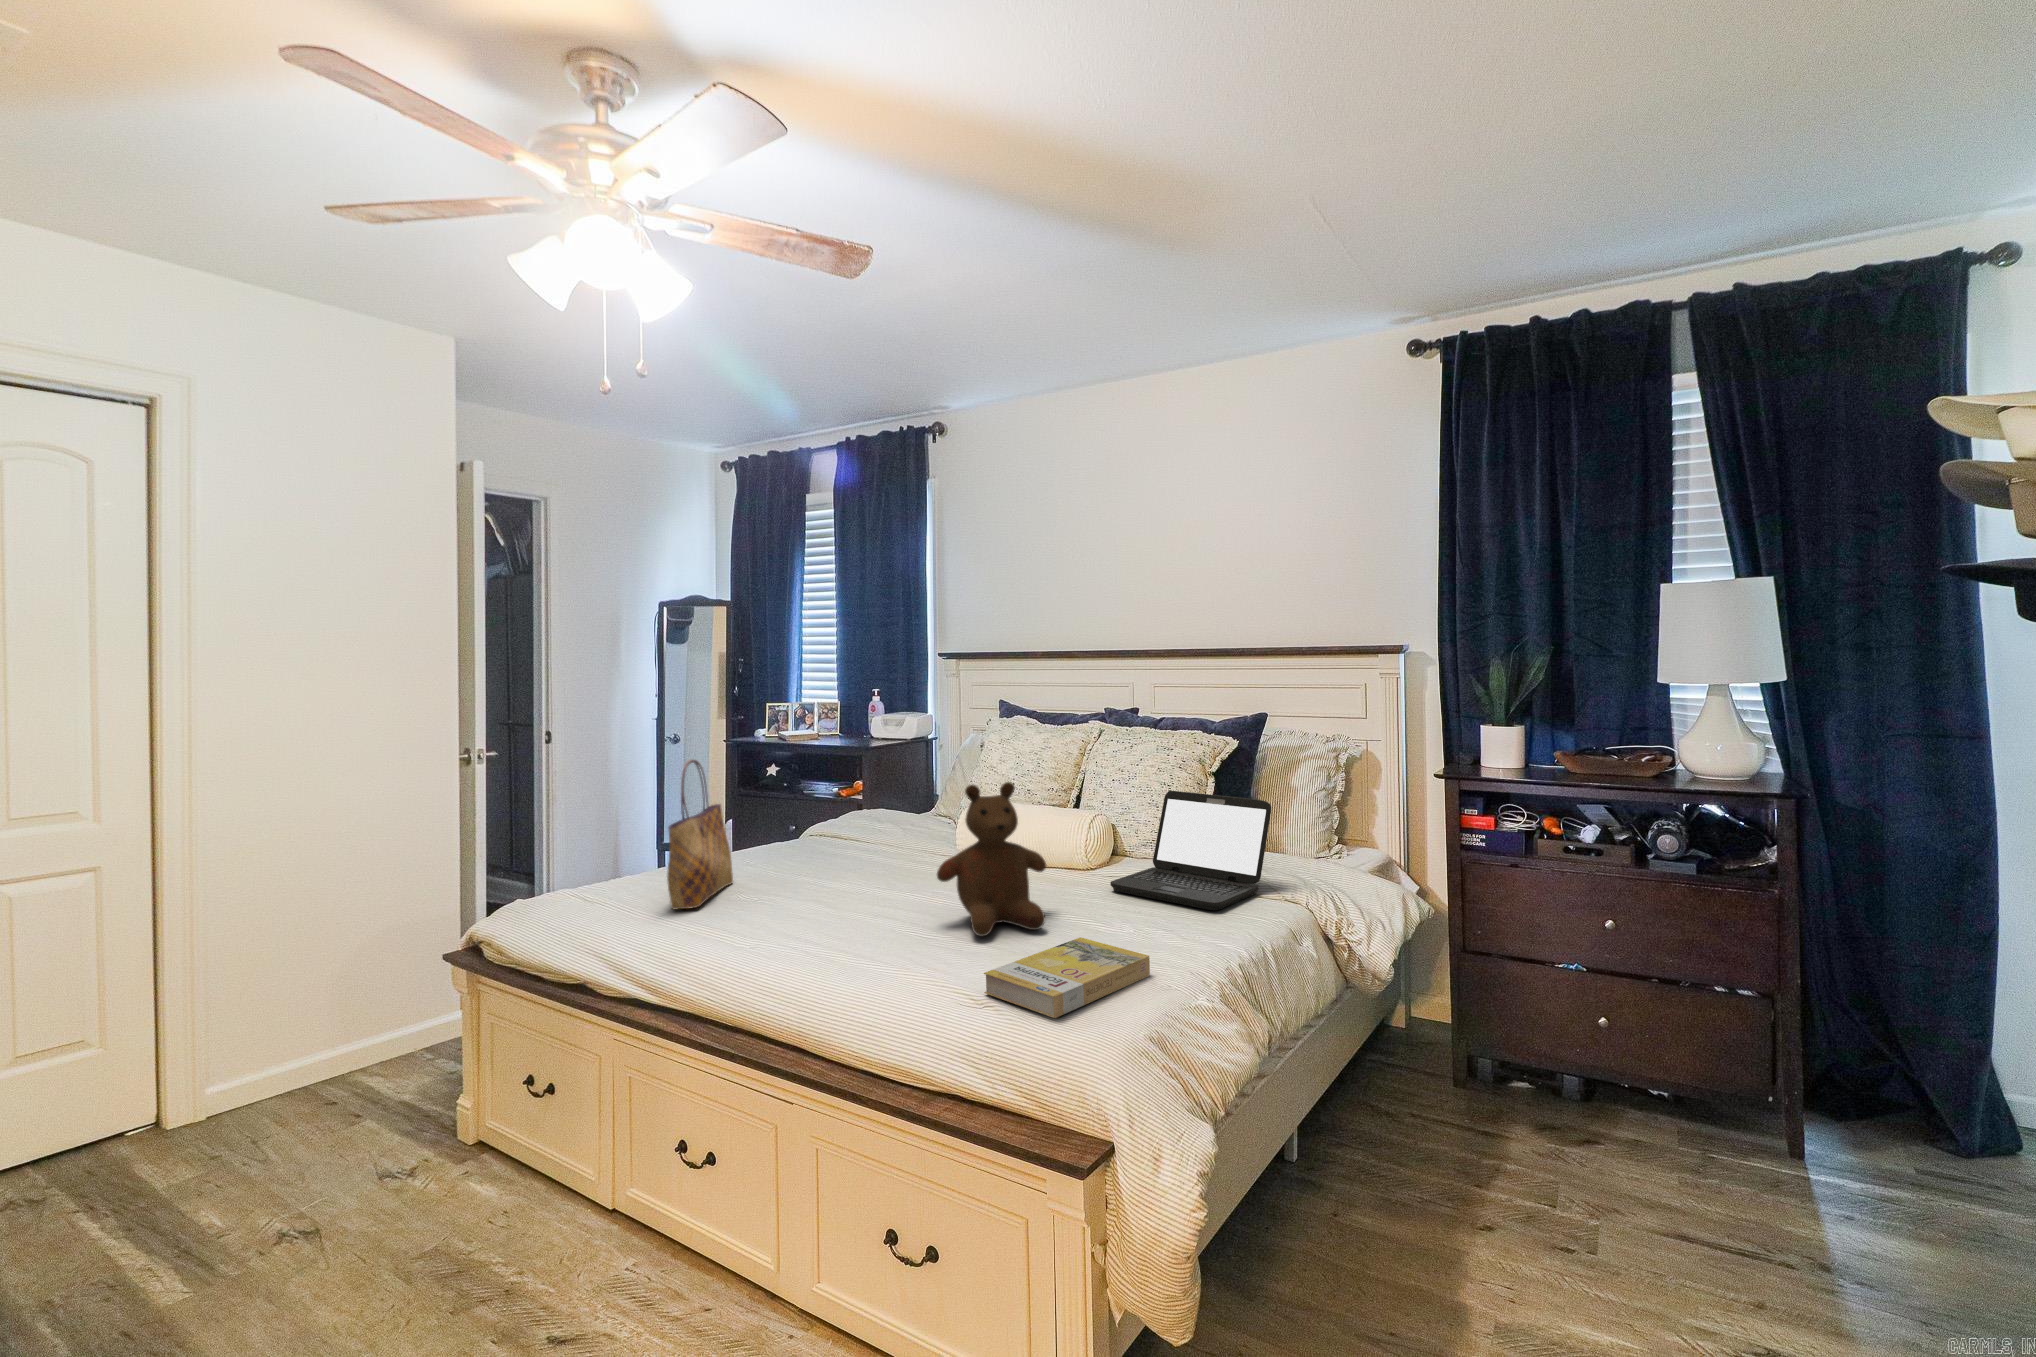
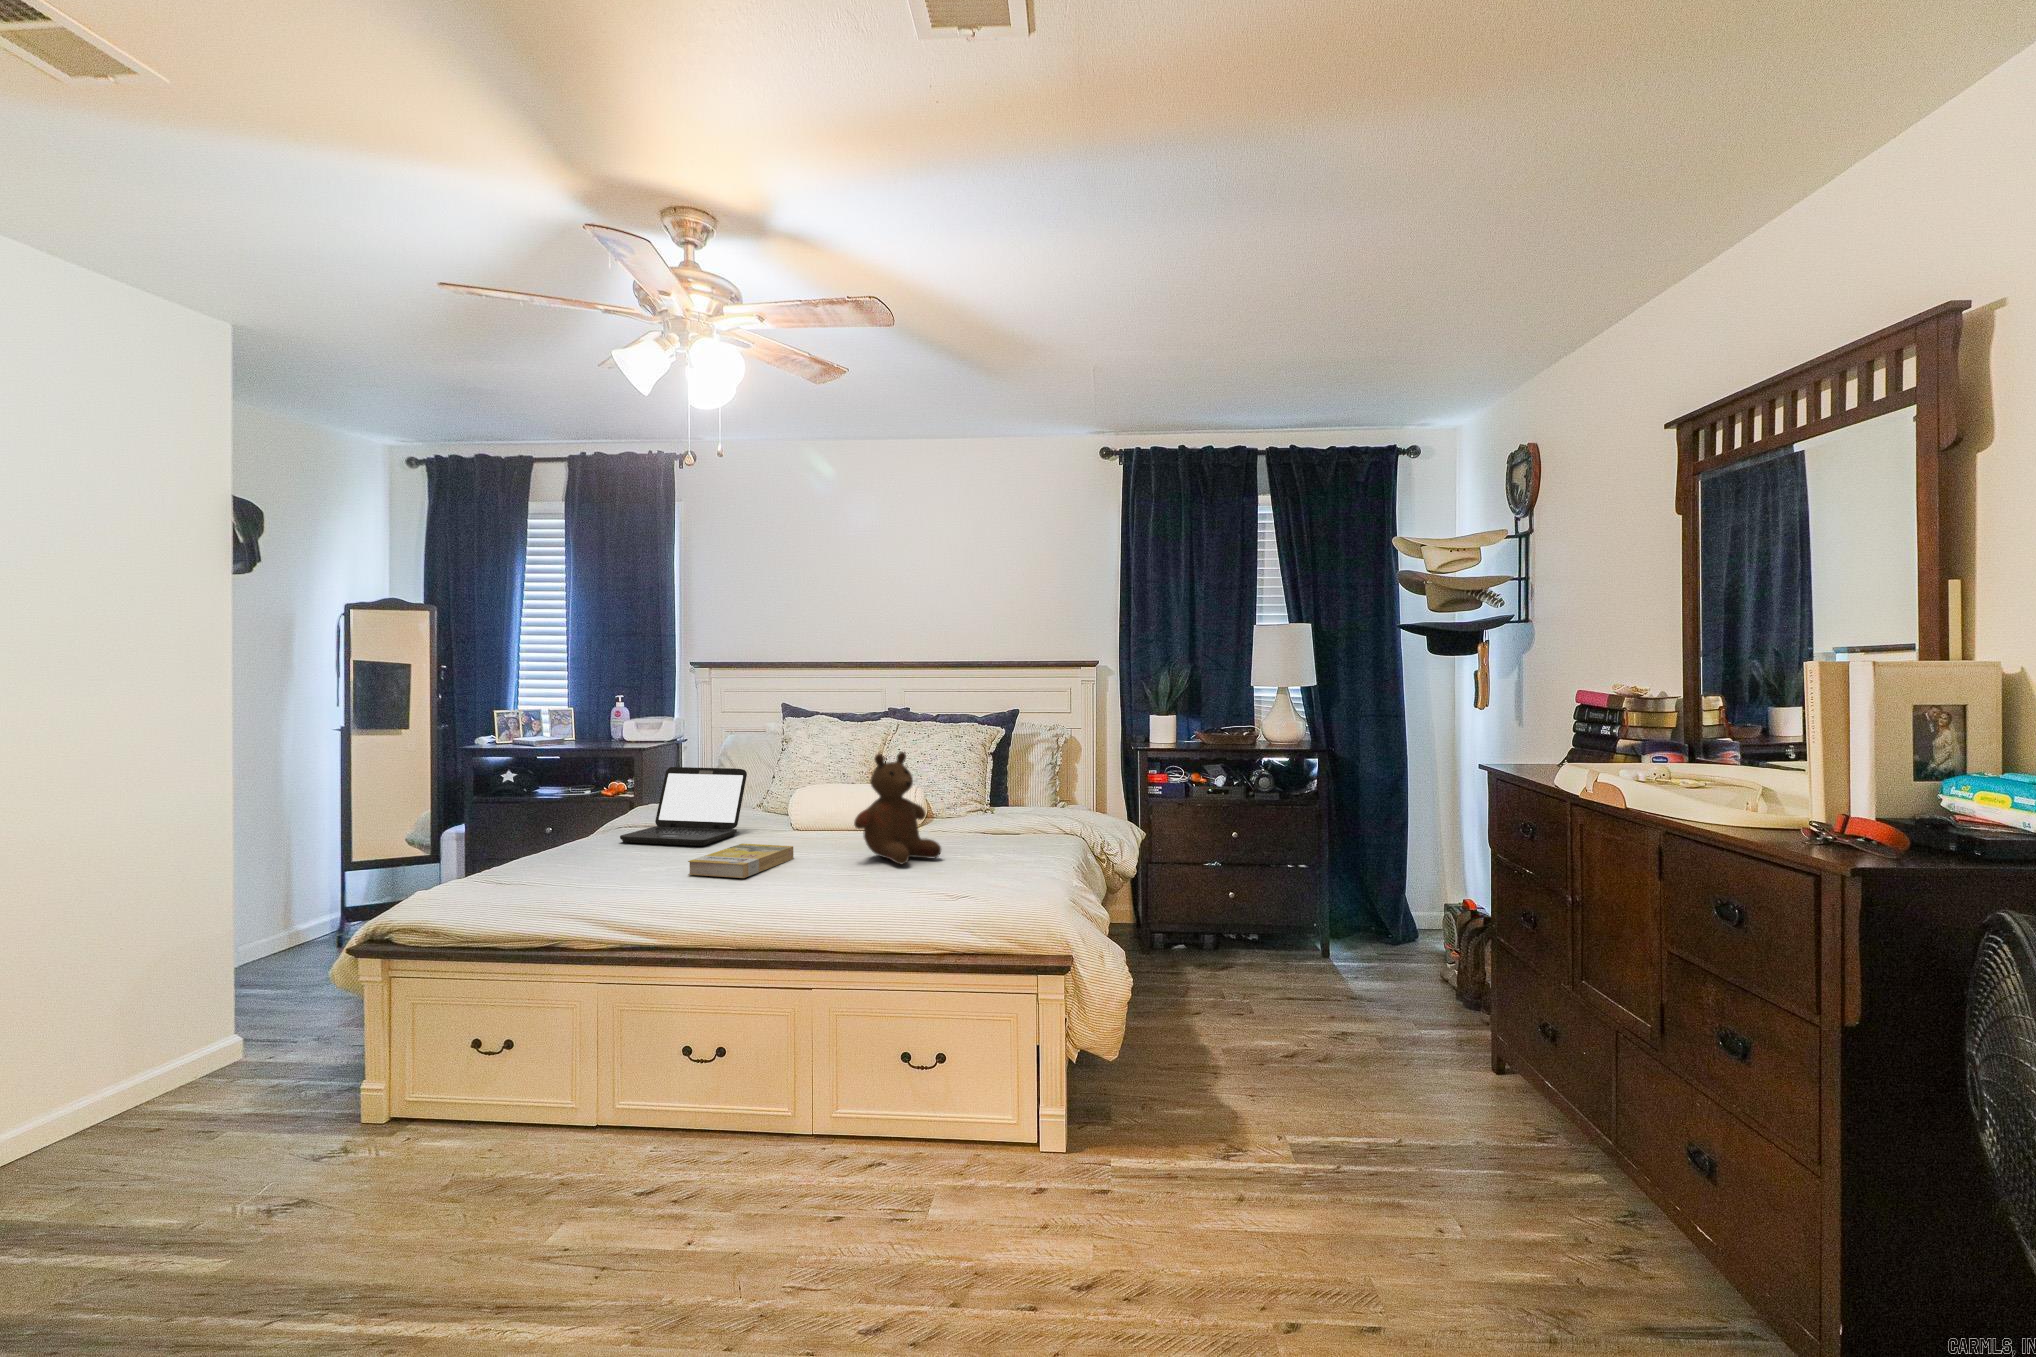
tote bag: present [667,759,733,909] -> none [589,744,623,877]
laptop: present [1110,791,1271,910] -> present [620,767,747,846]
book: present [984,937,1150,1018] -> present [688,844,793,878]

